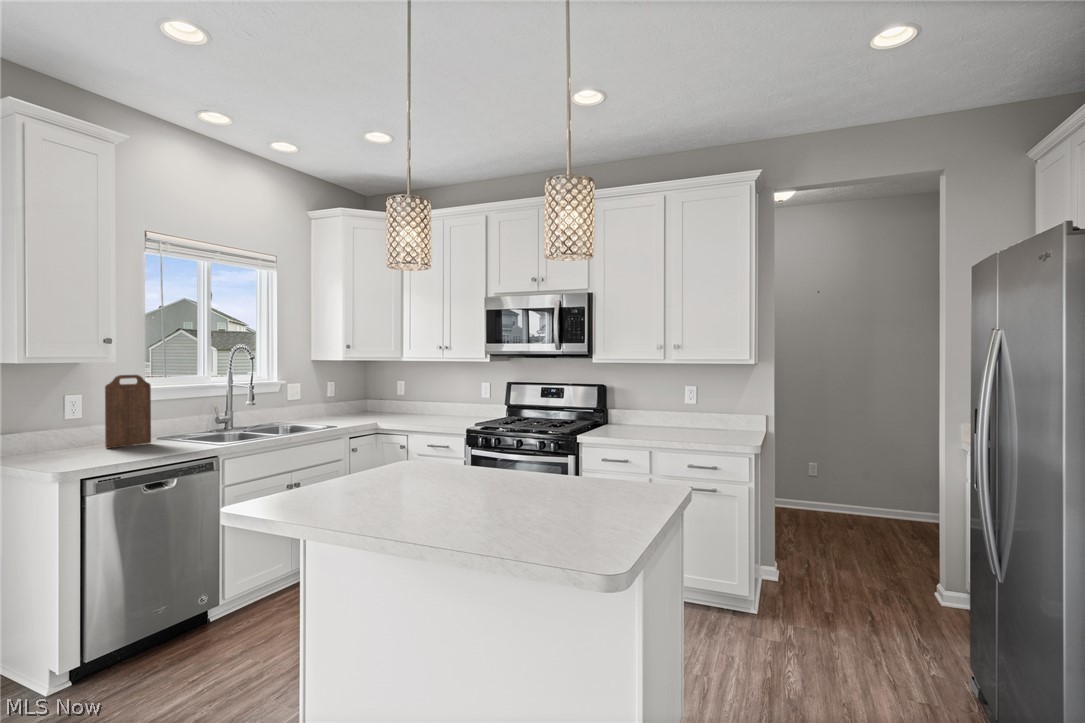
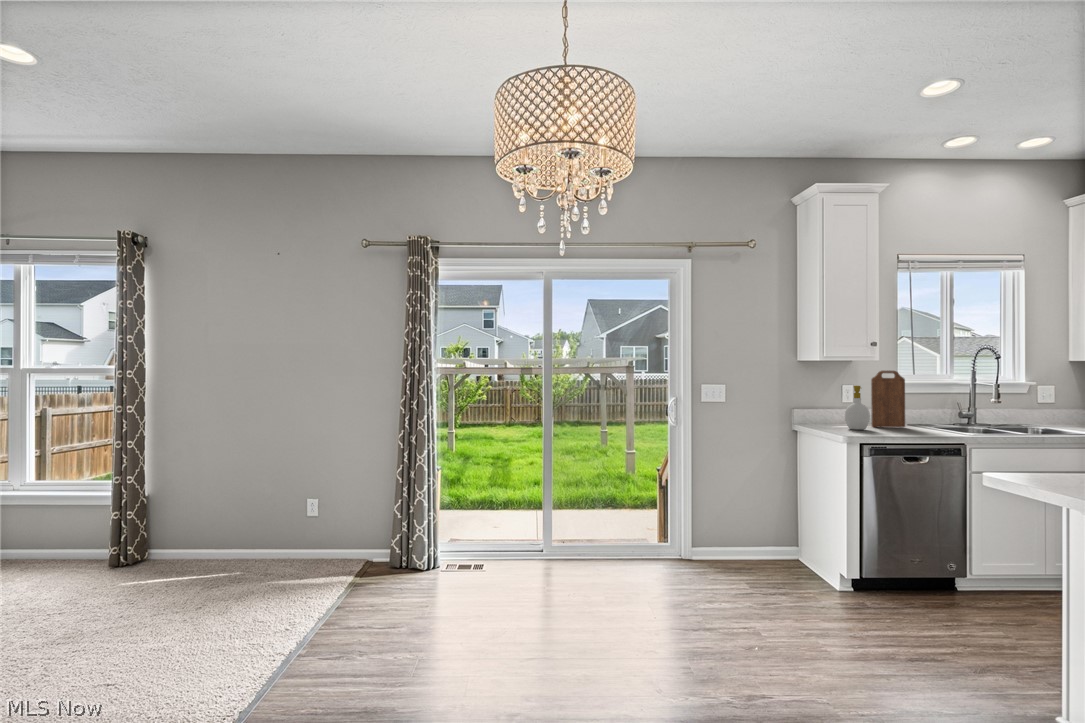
soap bottle: none [62,397,101,457] -> present [845,386,870,430]

